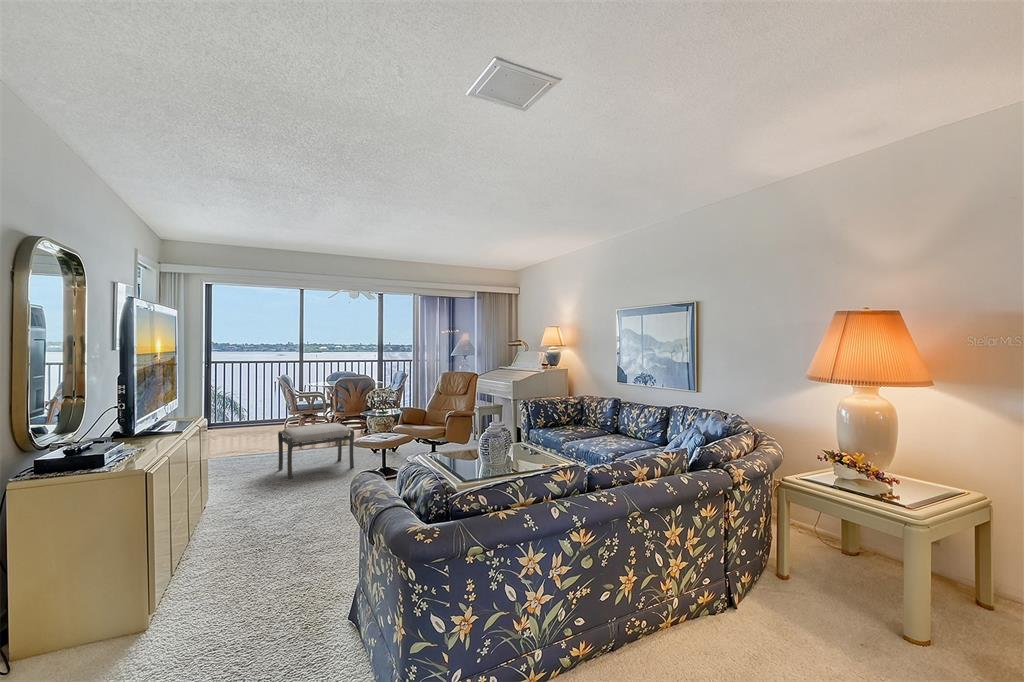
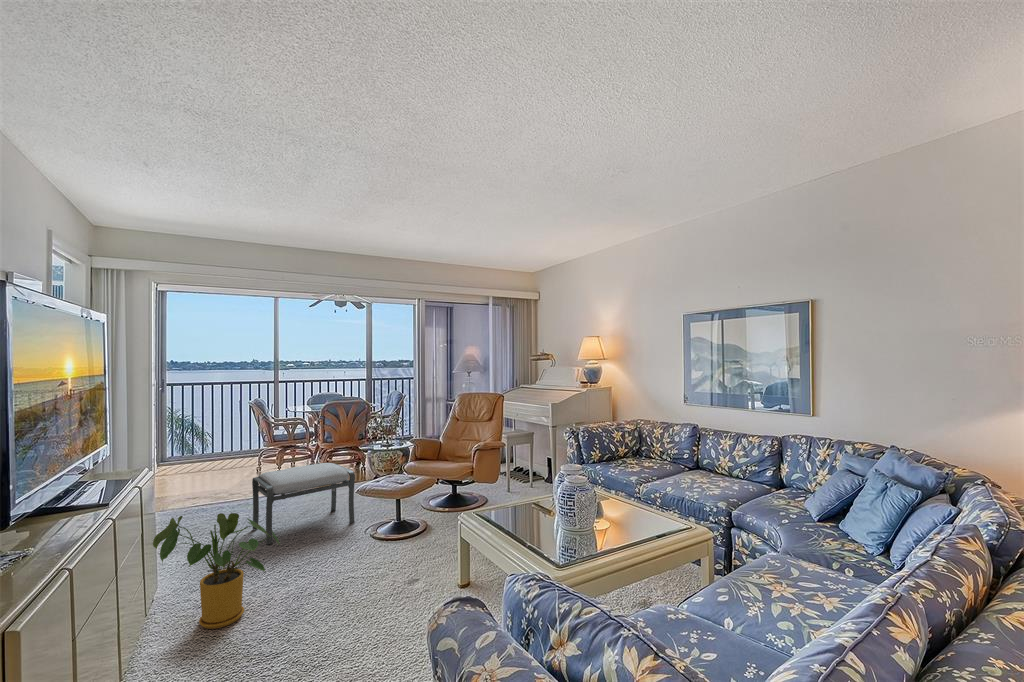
house plant: none [211,446,294,520] -> present [153,513,279,629]

